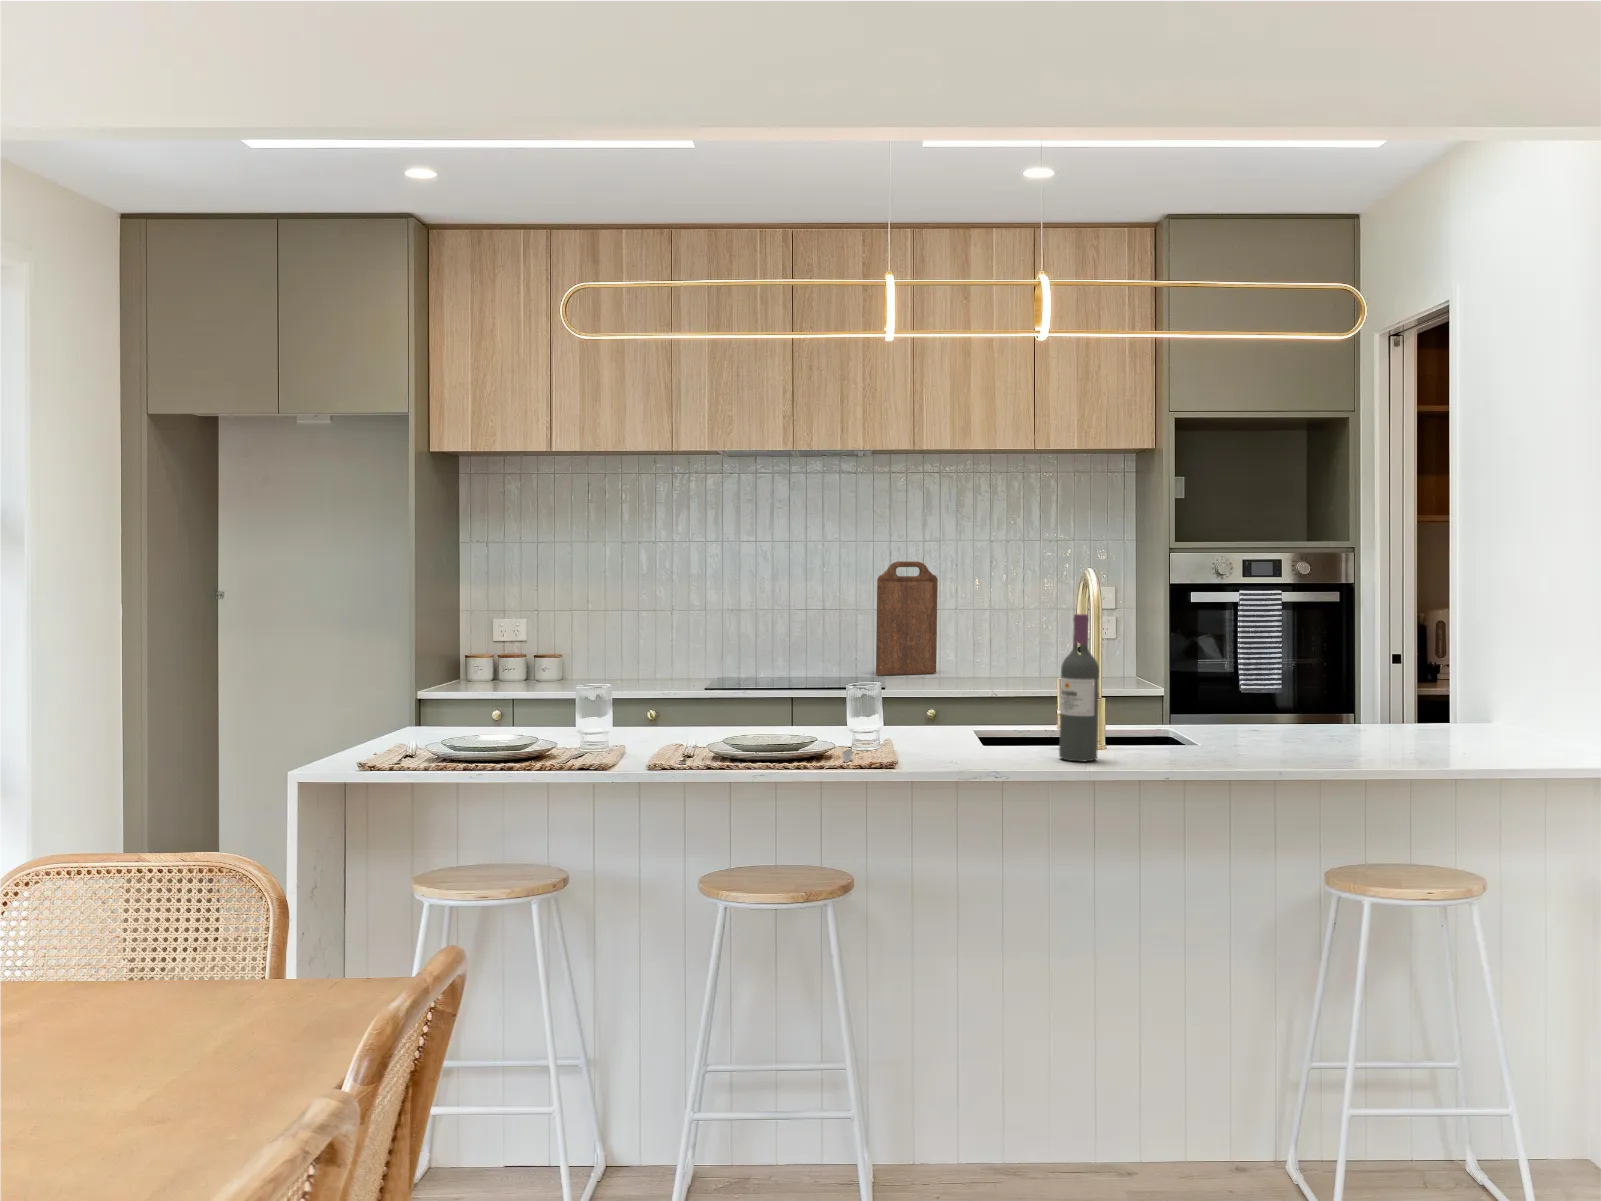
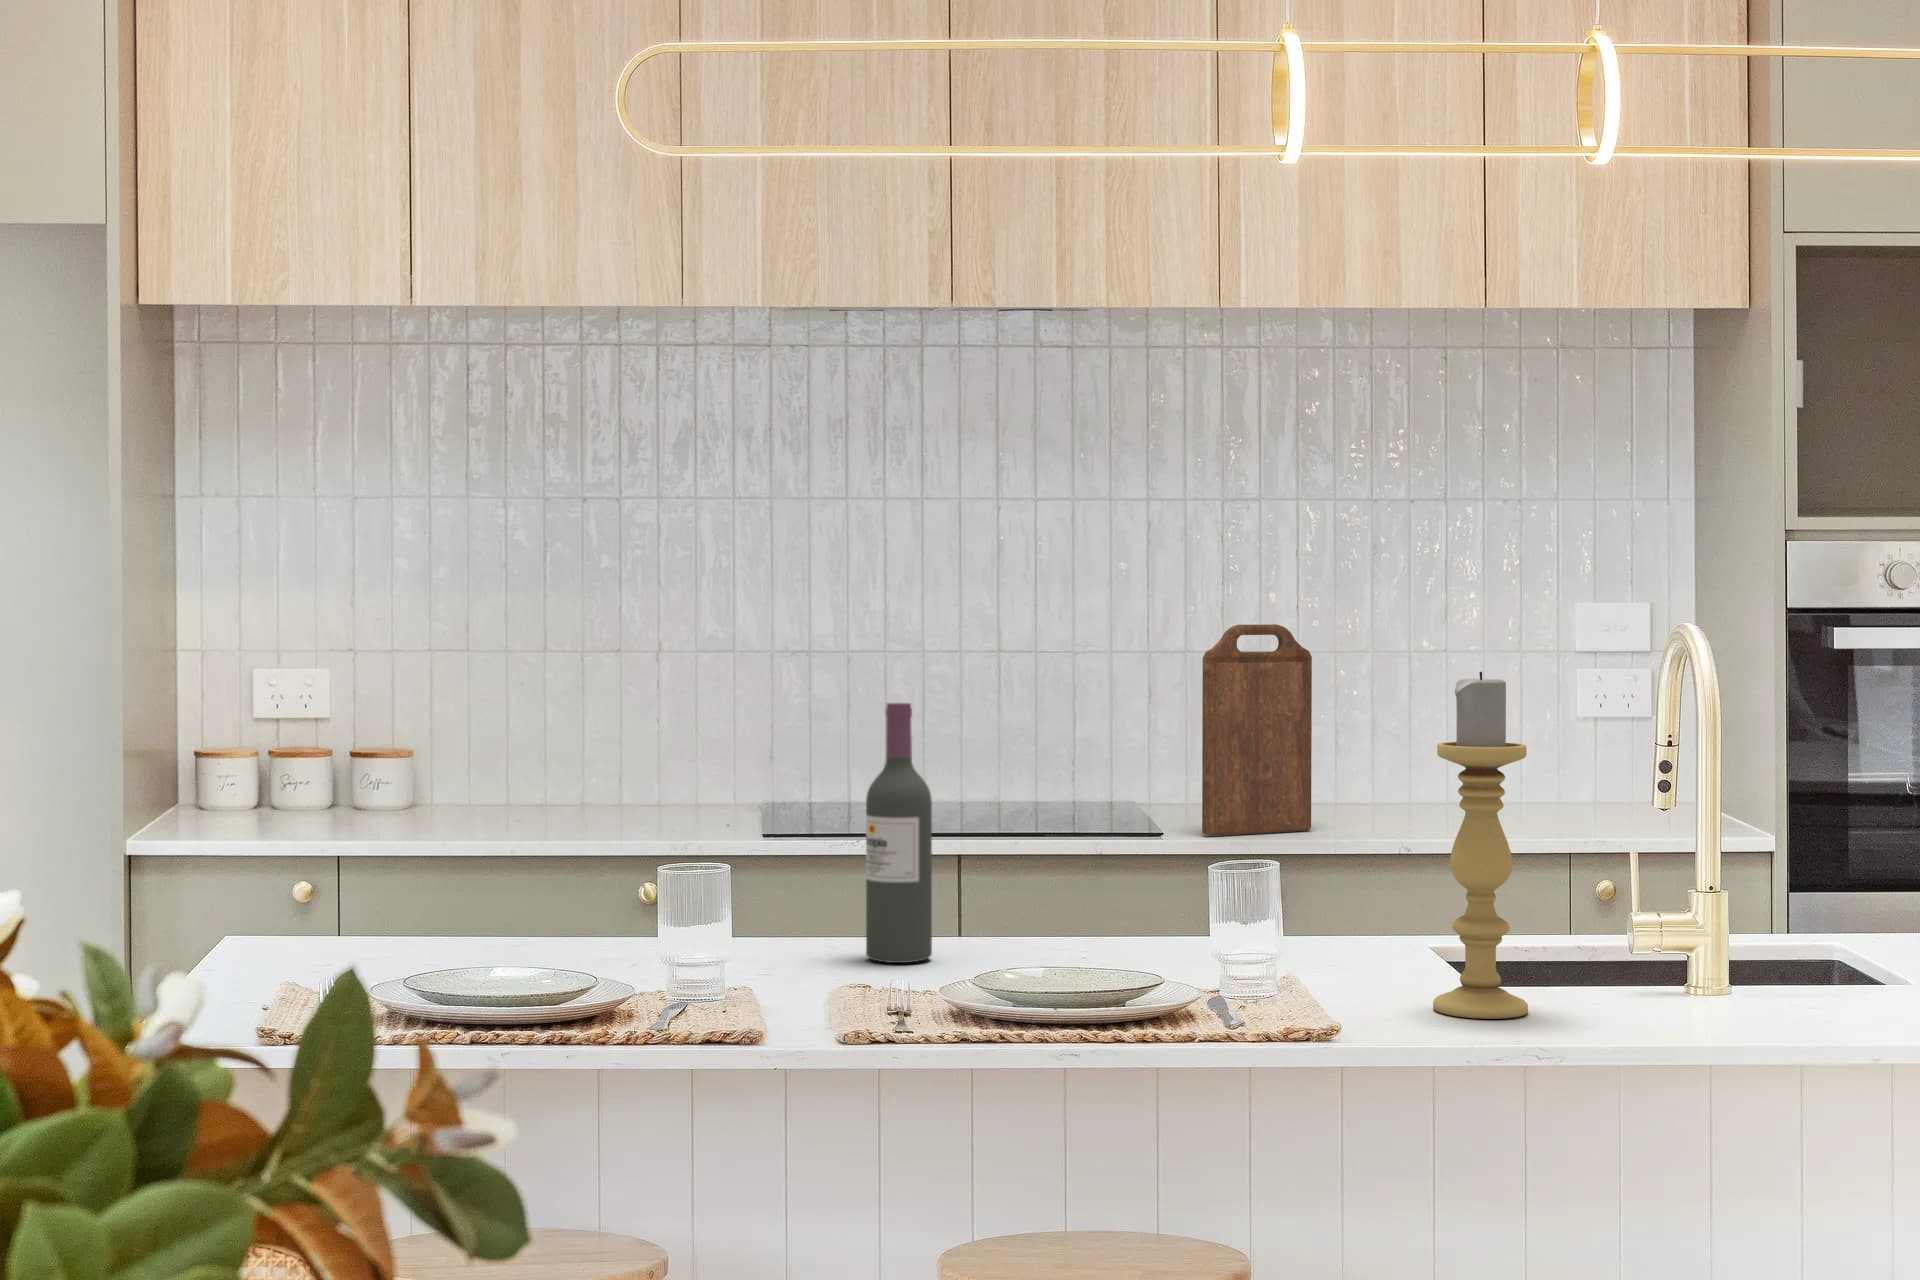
candle holder: none [953,588,1001,762] -> present [1433,672,1528,1019]
wine bottle: present [1059,614,1099,761] -> present [866,703,932,963]

